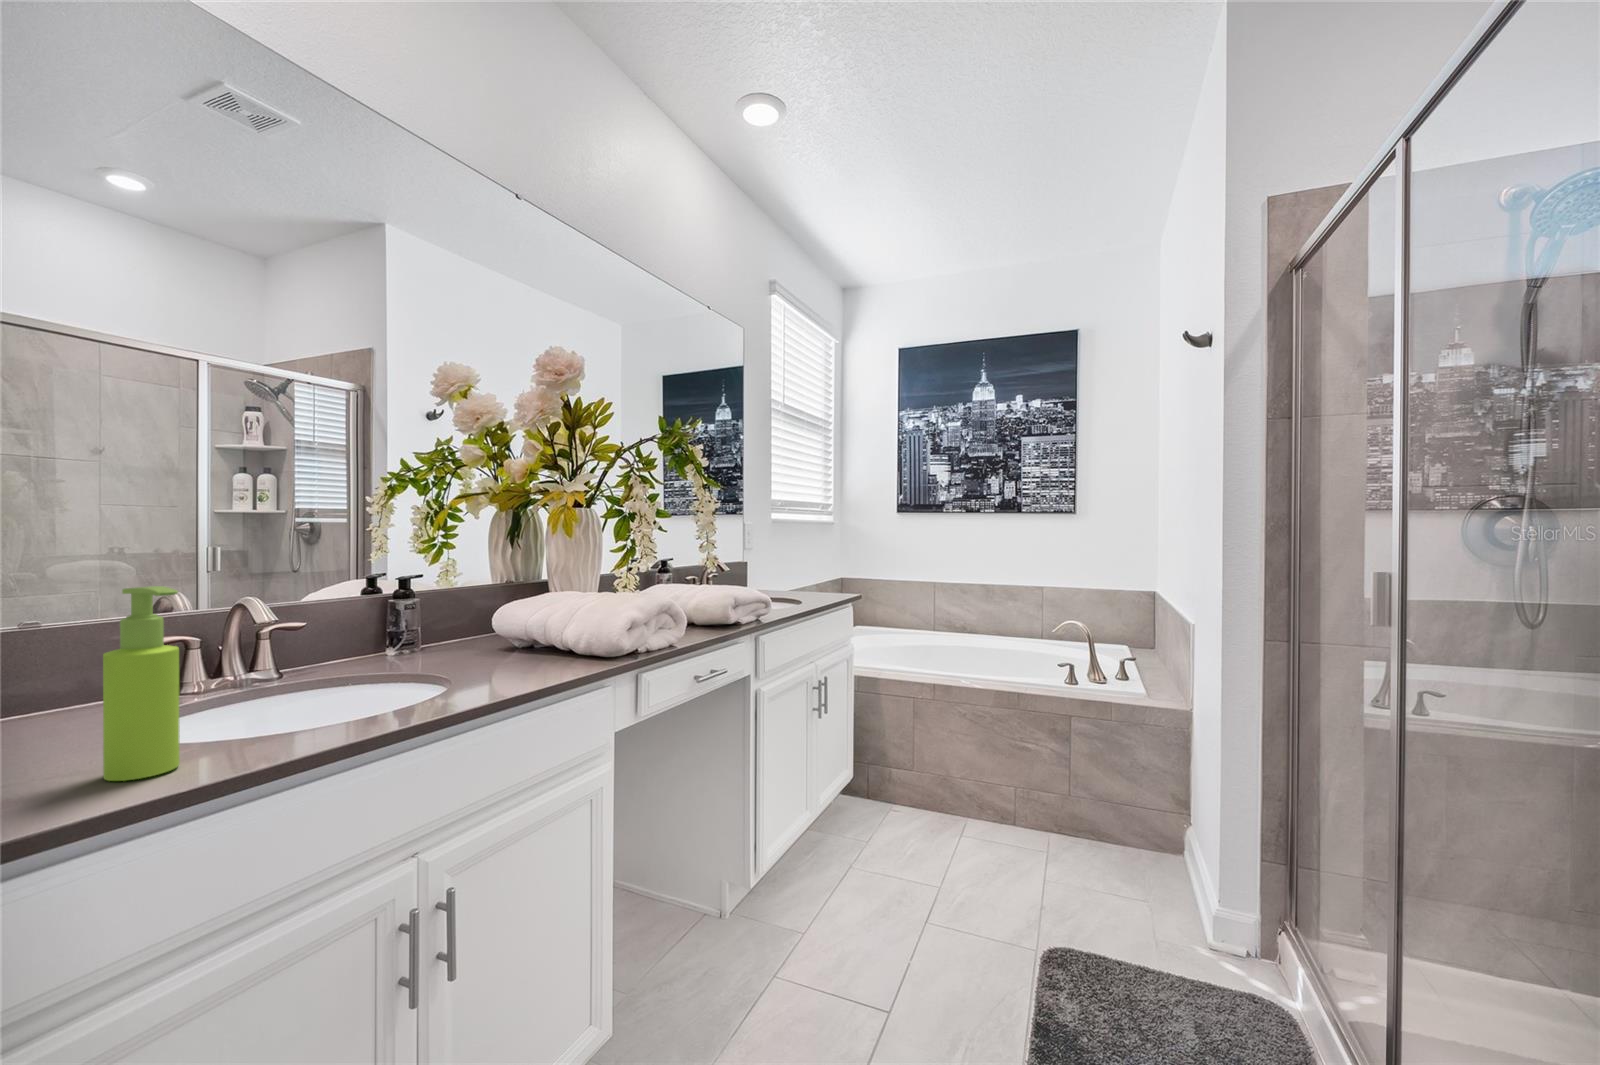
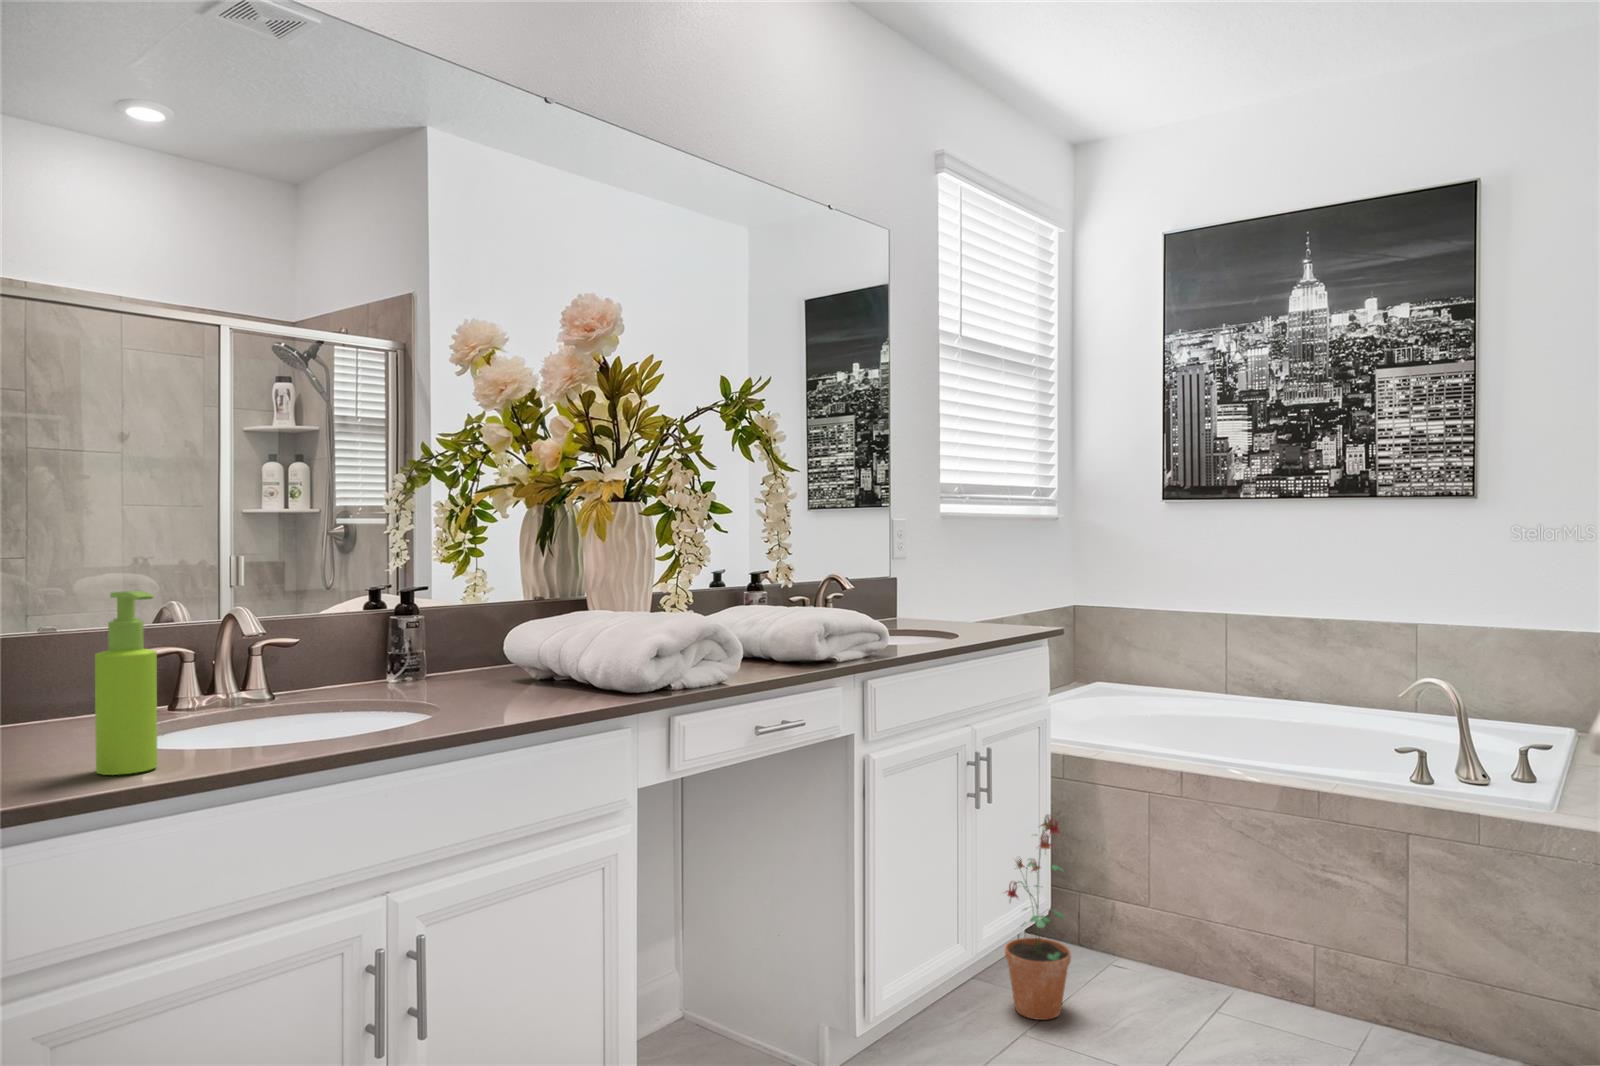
potted plant: none [829,719,877,857] -> present [1005,815,1071,1020]

